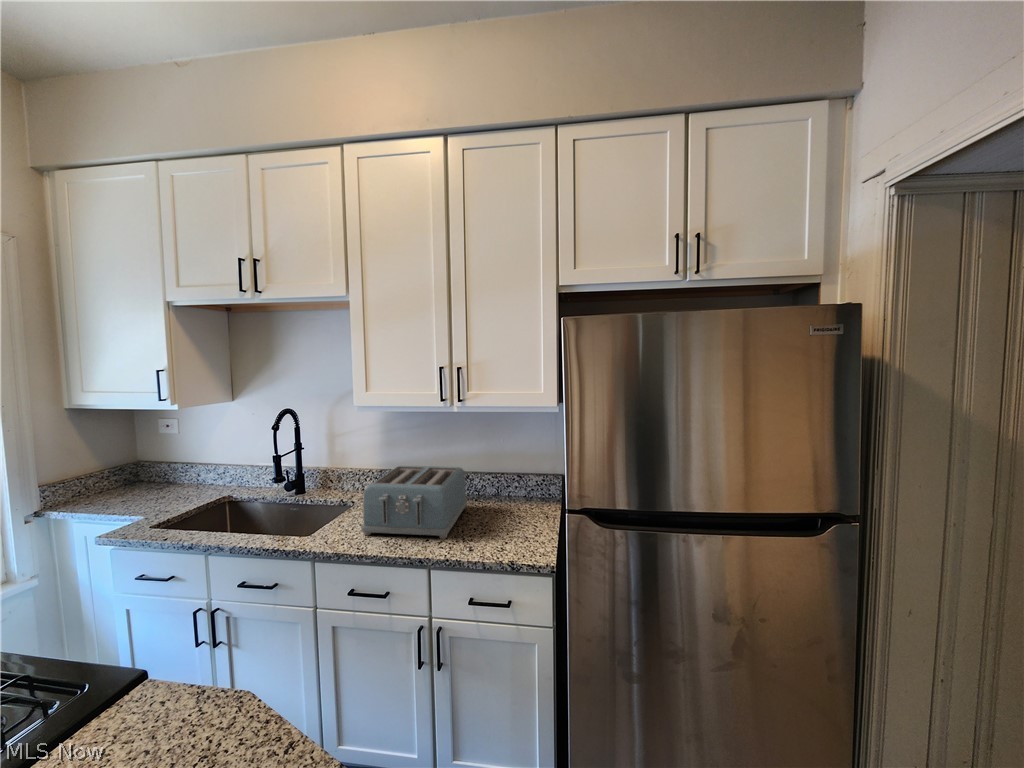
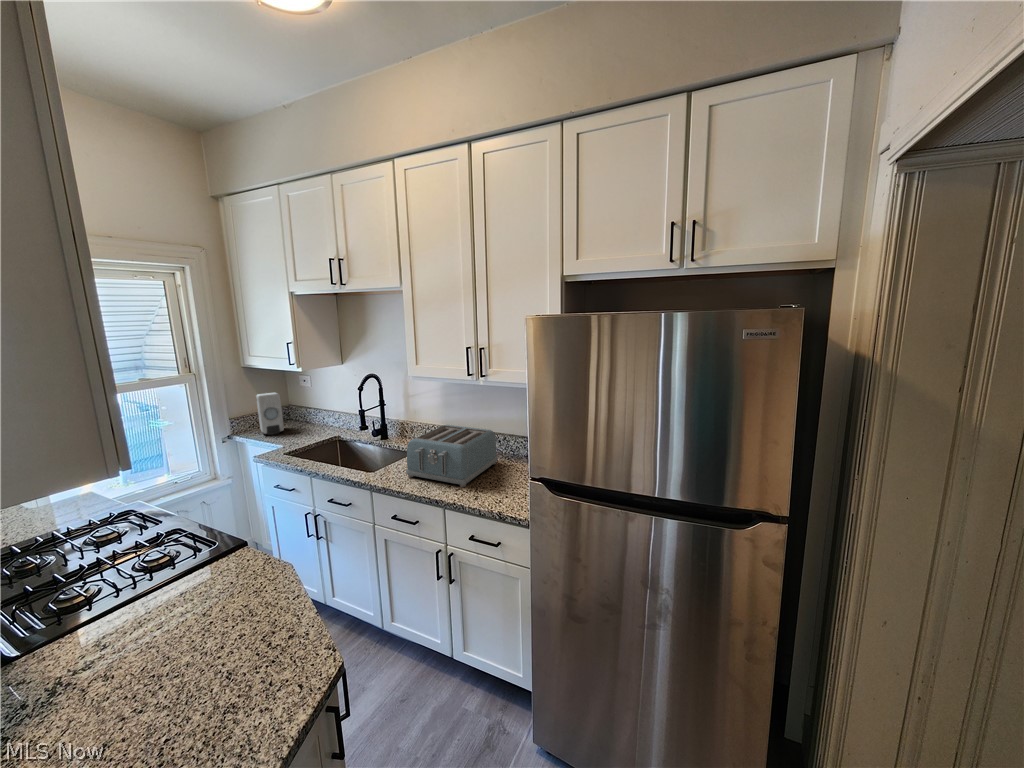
soap dispenser: none [89,443,137,504] -> present [256,393,284,435]

